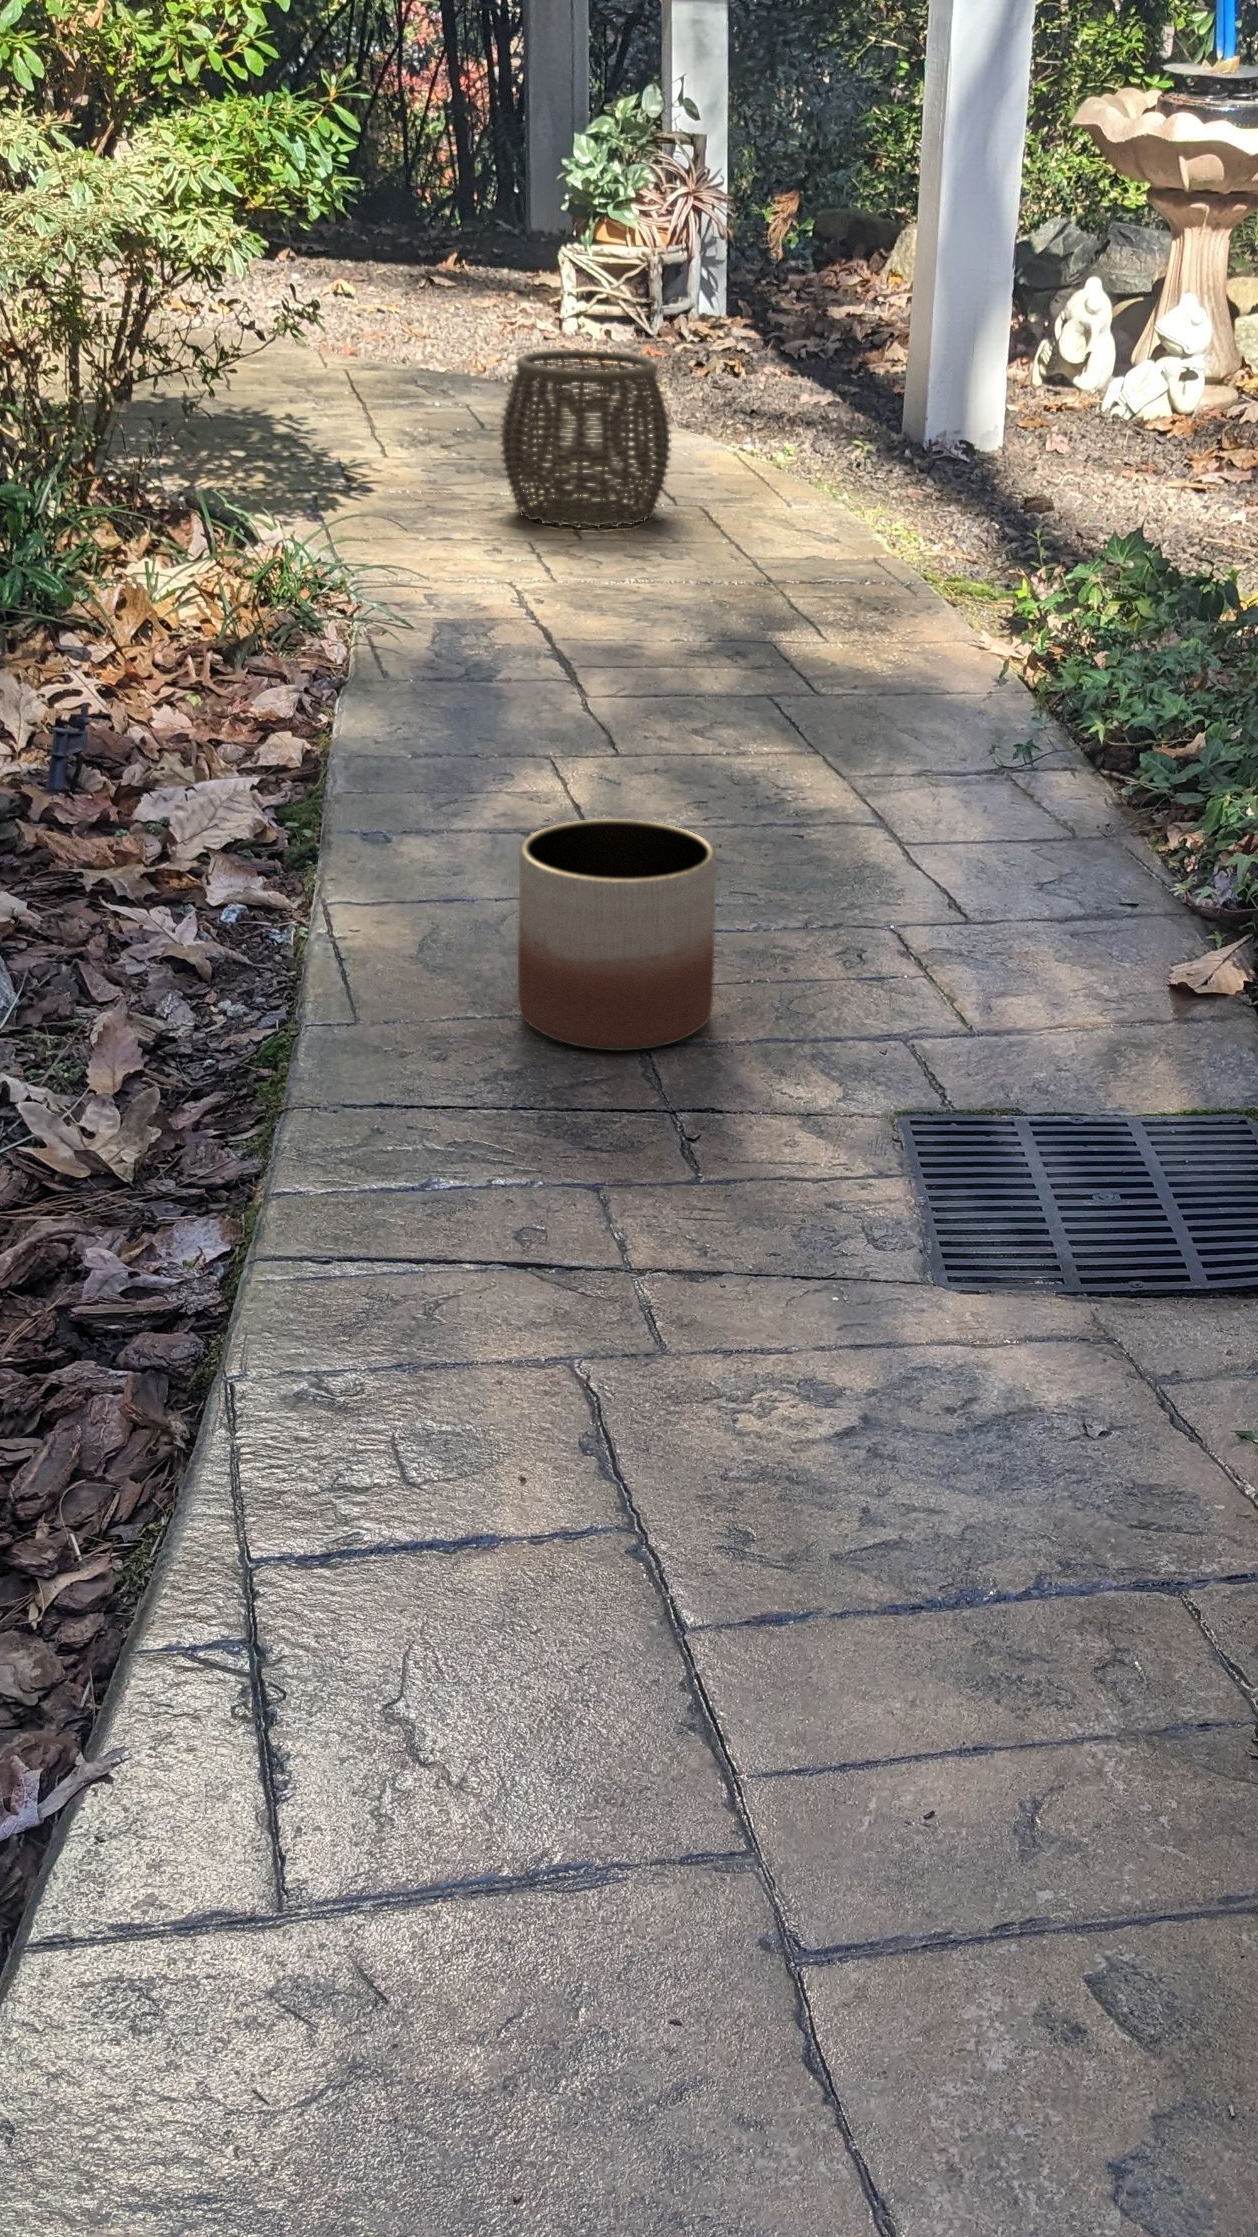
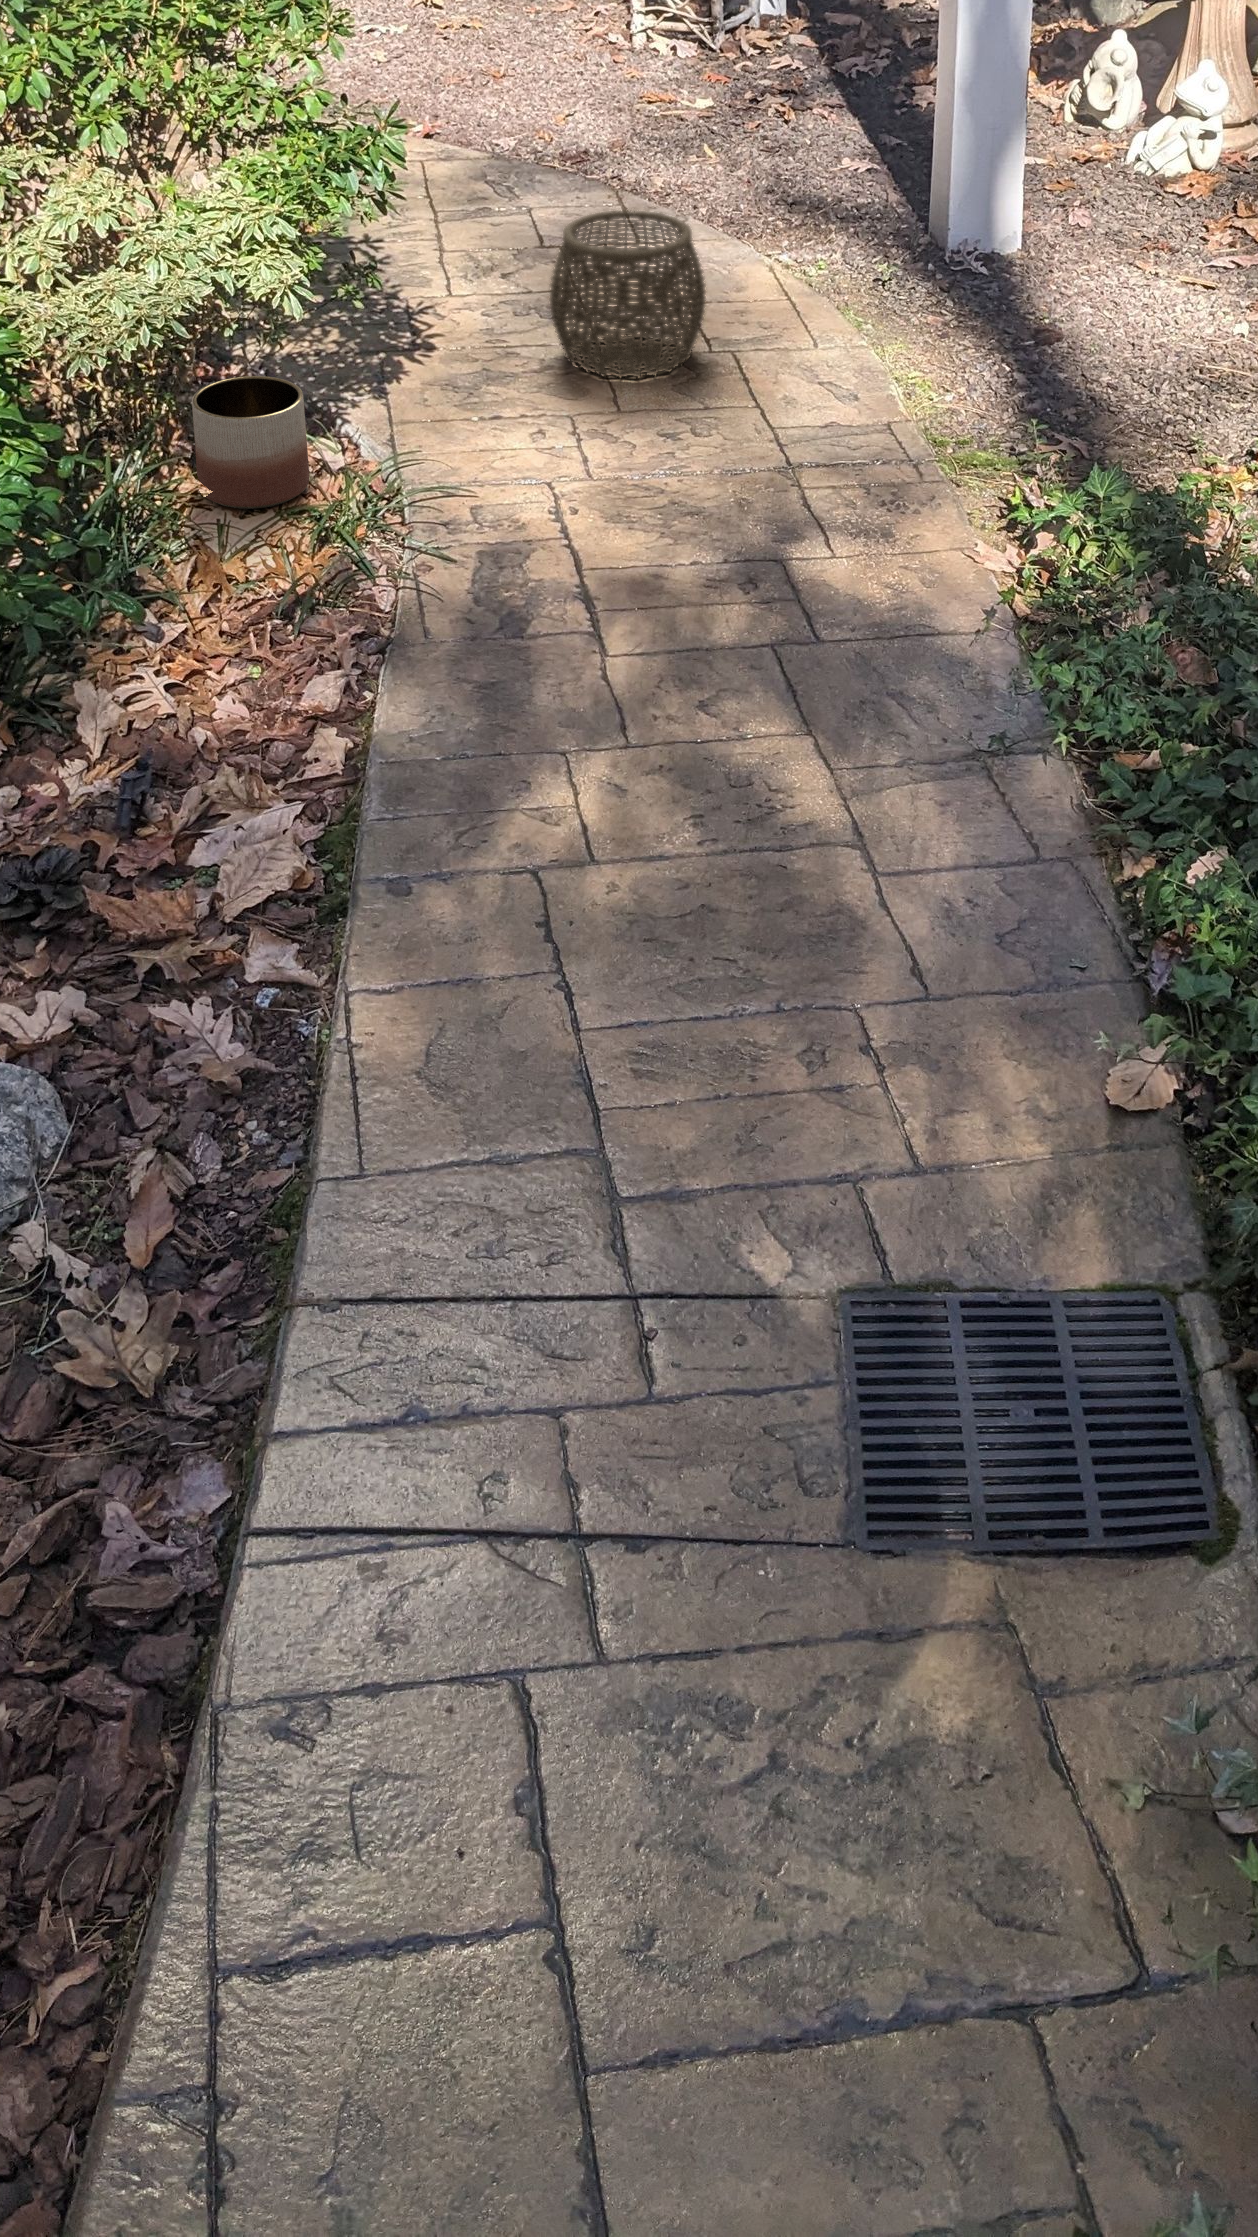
planter: present [518,819,716,1050] -> present [192,376,309,509]

